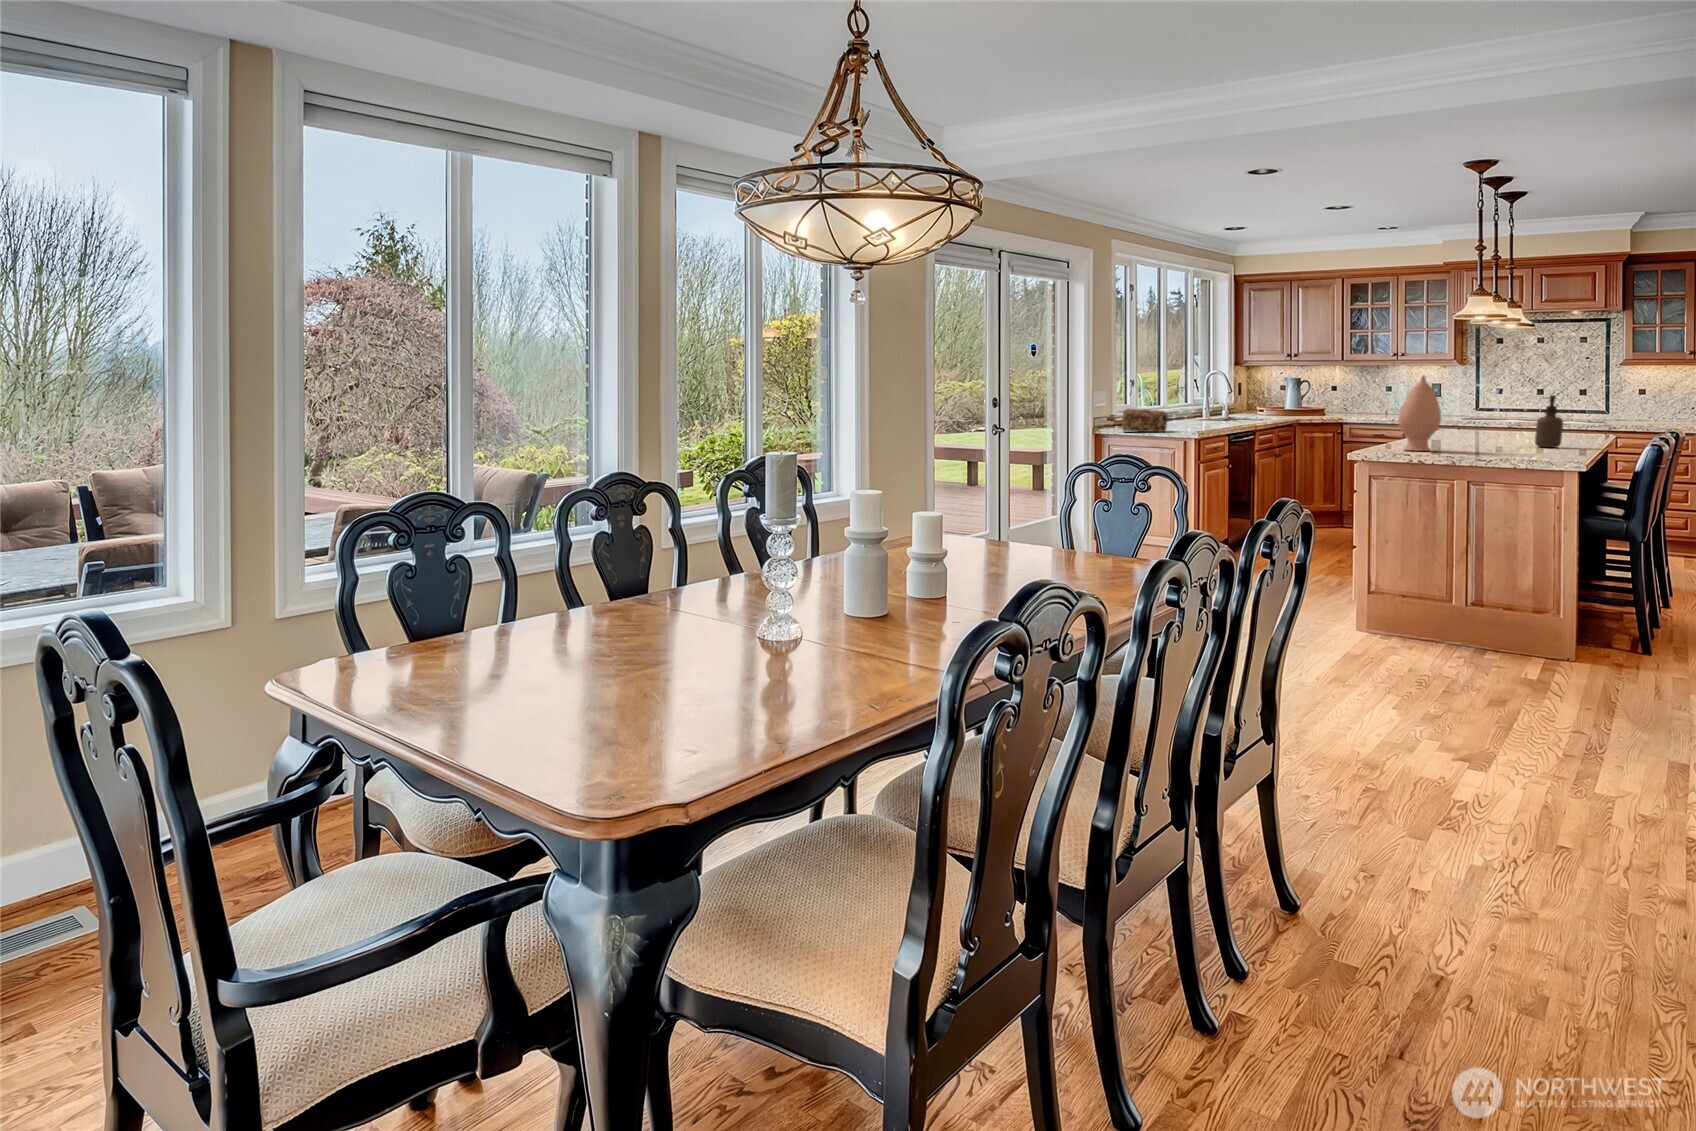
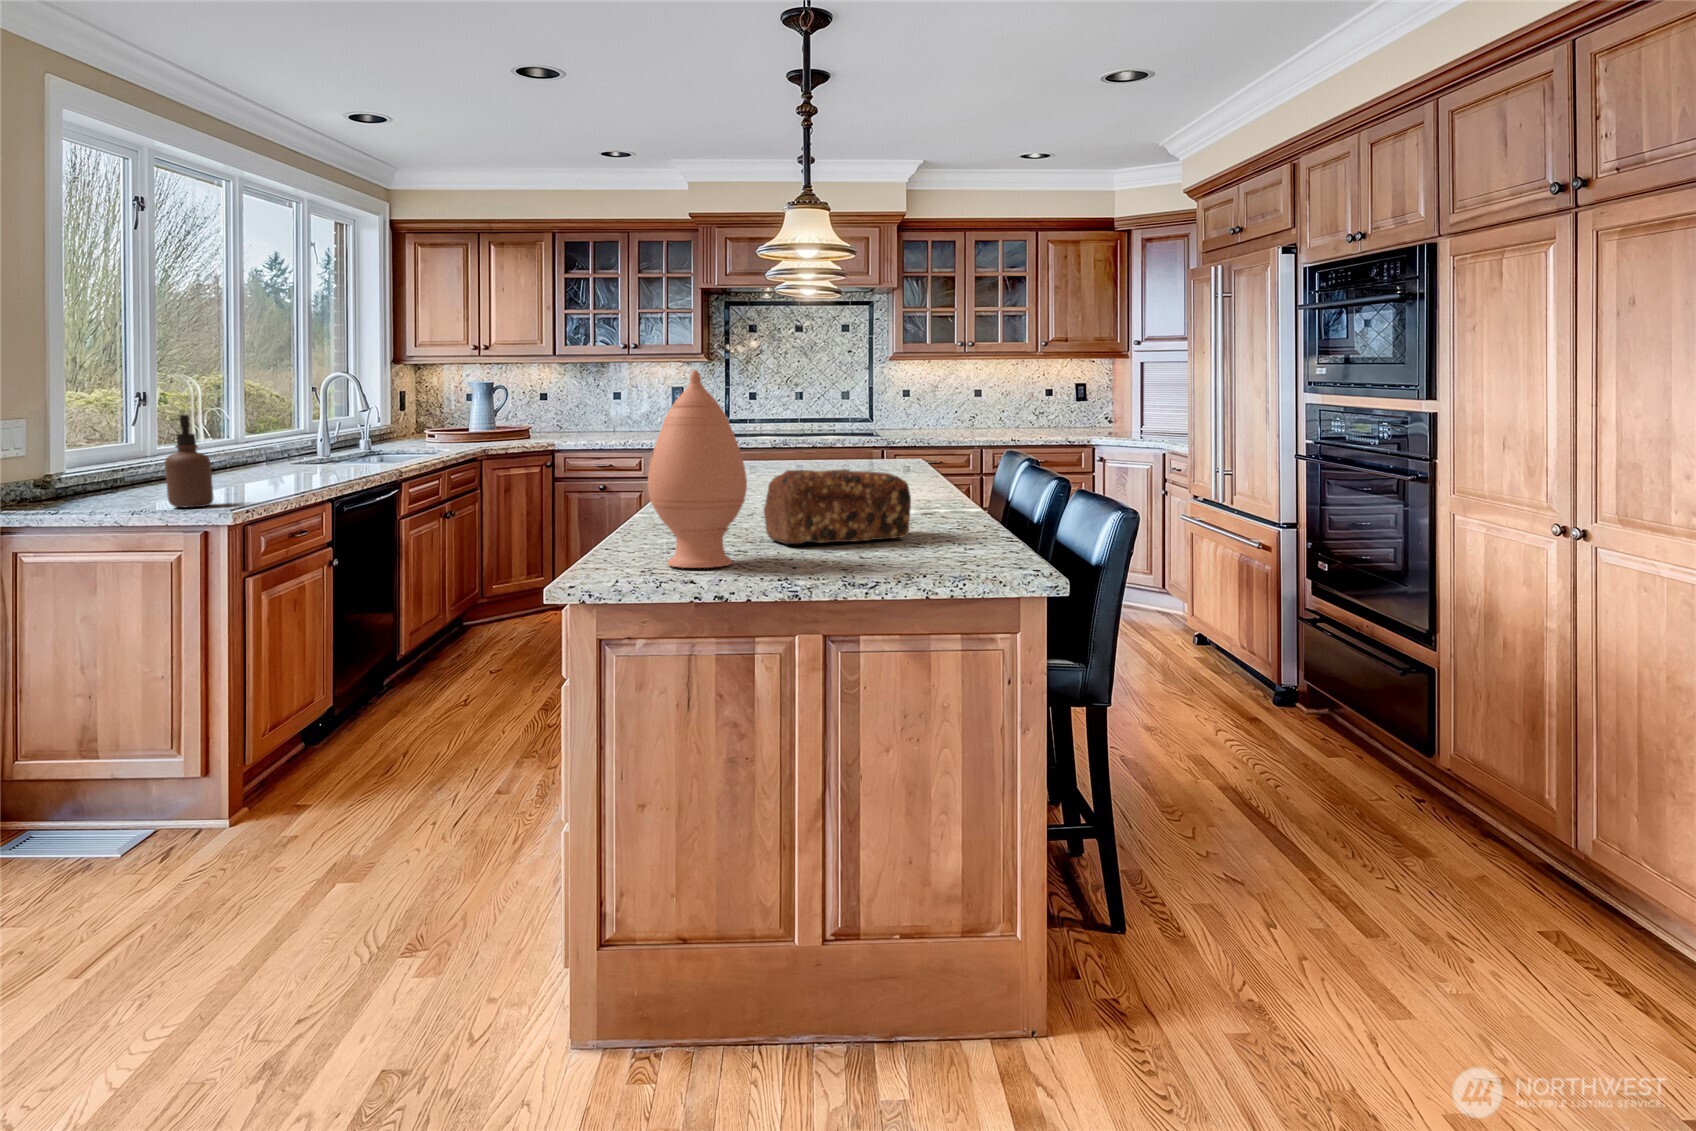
soap dispenser: present [1535,395,1563,448] -> present [165,415,214,508]
bread loaf: present [1122,409,1168,432] -> present [764,470,911,544]

